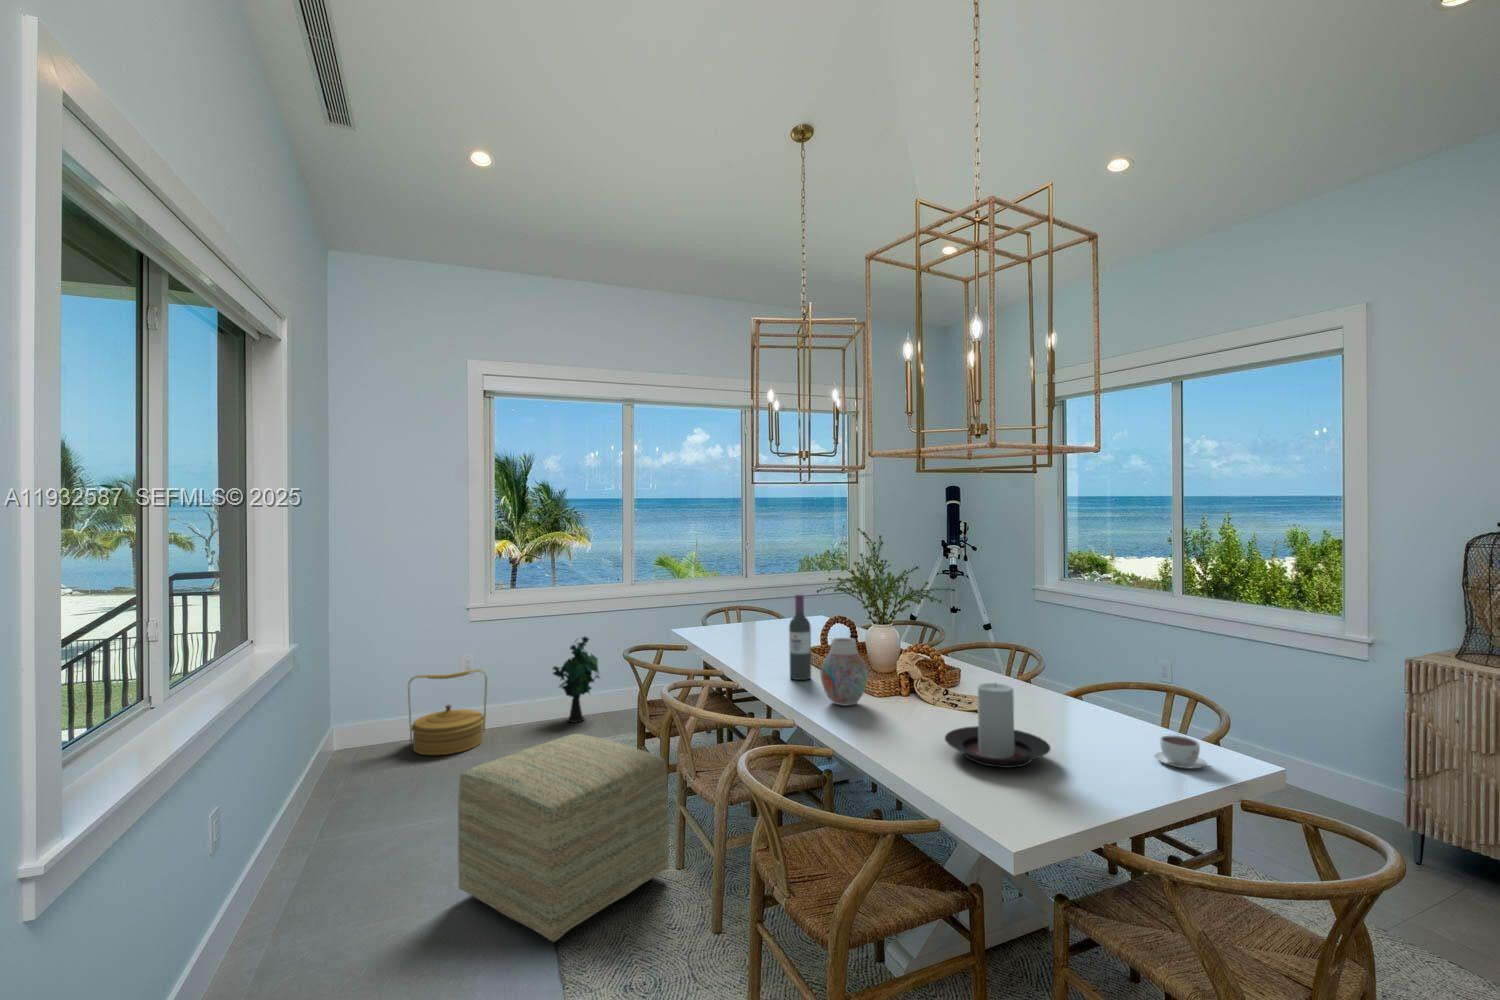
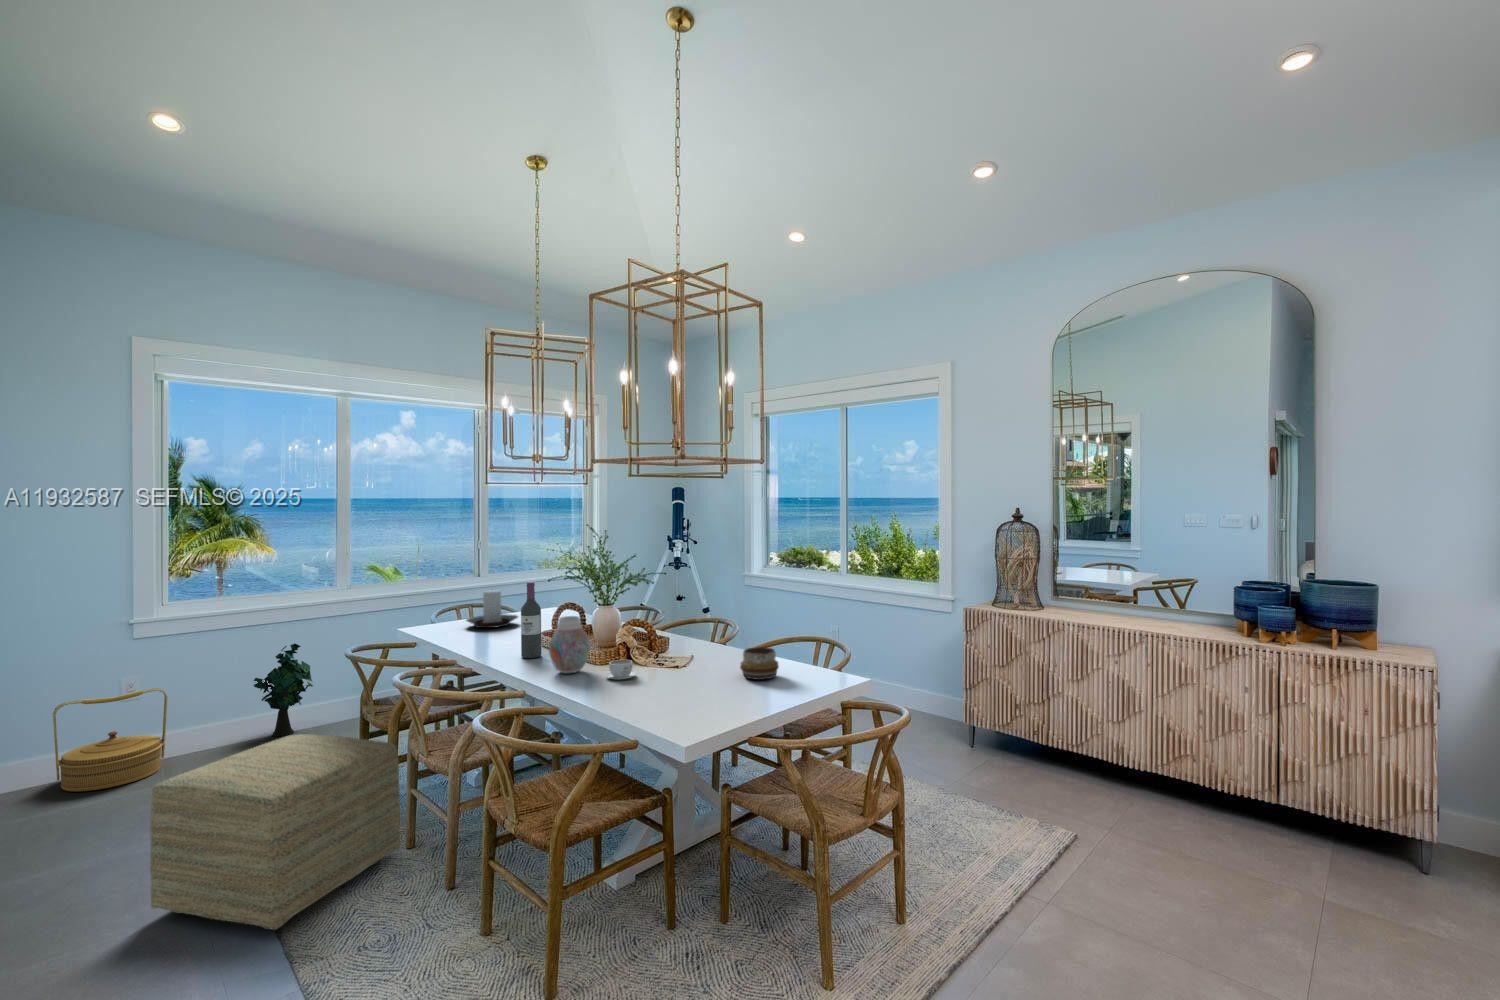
candle holder: present [945,683,1050,768] -> present [466,590,518,628]
decorative bowl: none [1065,698,1123,744] -> present [740,647,779,680]
coffee cup: present [1155,735,1208,768] -> present [606,660,636,680]

